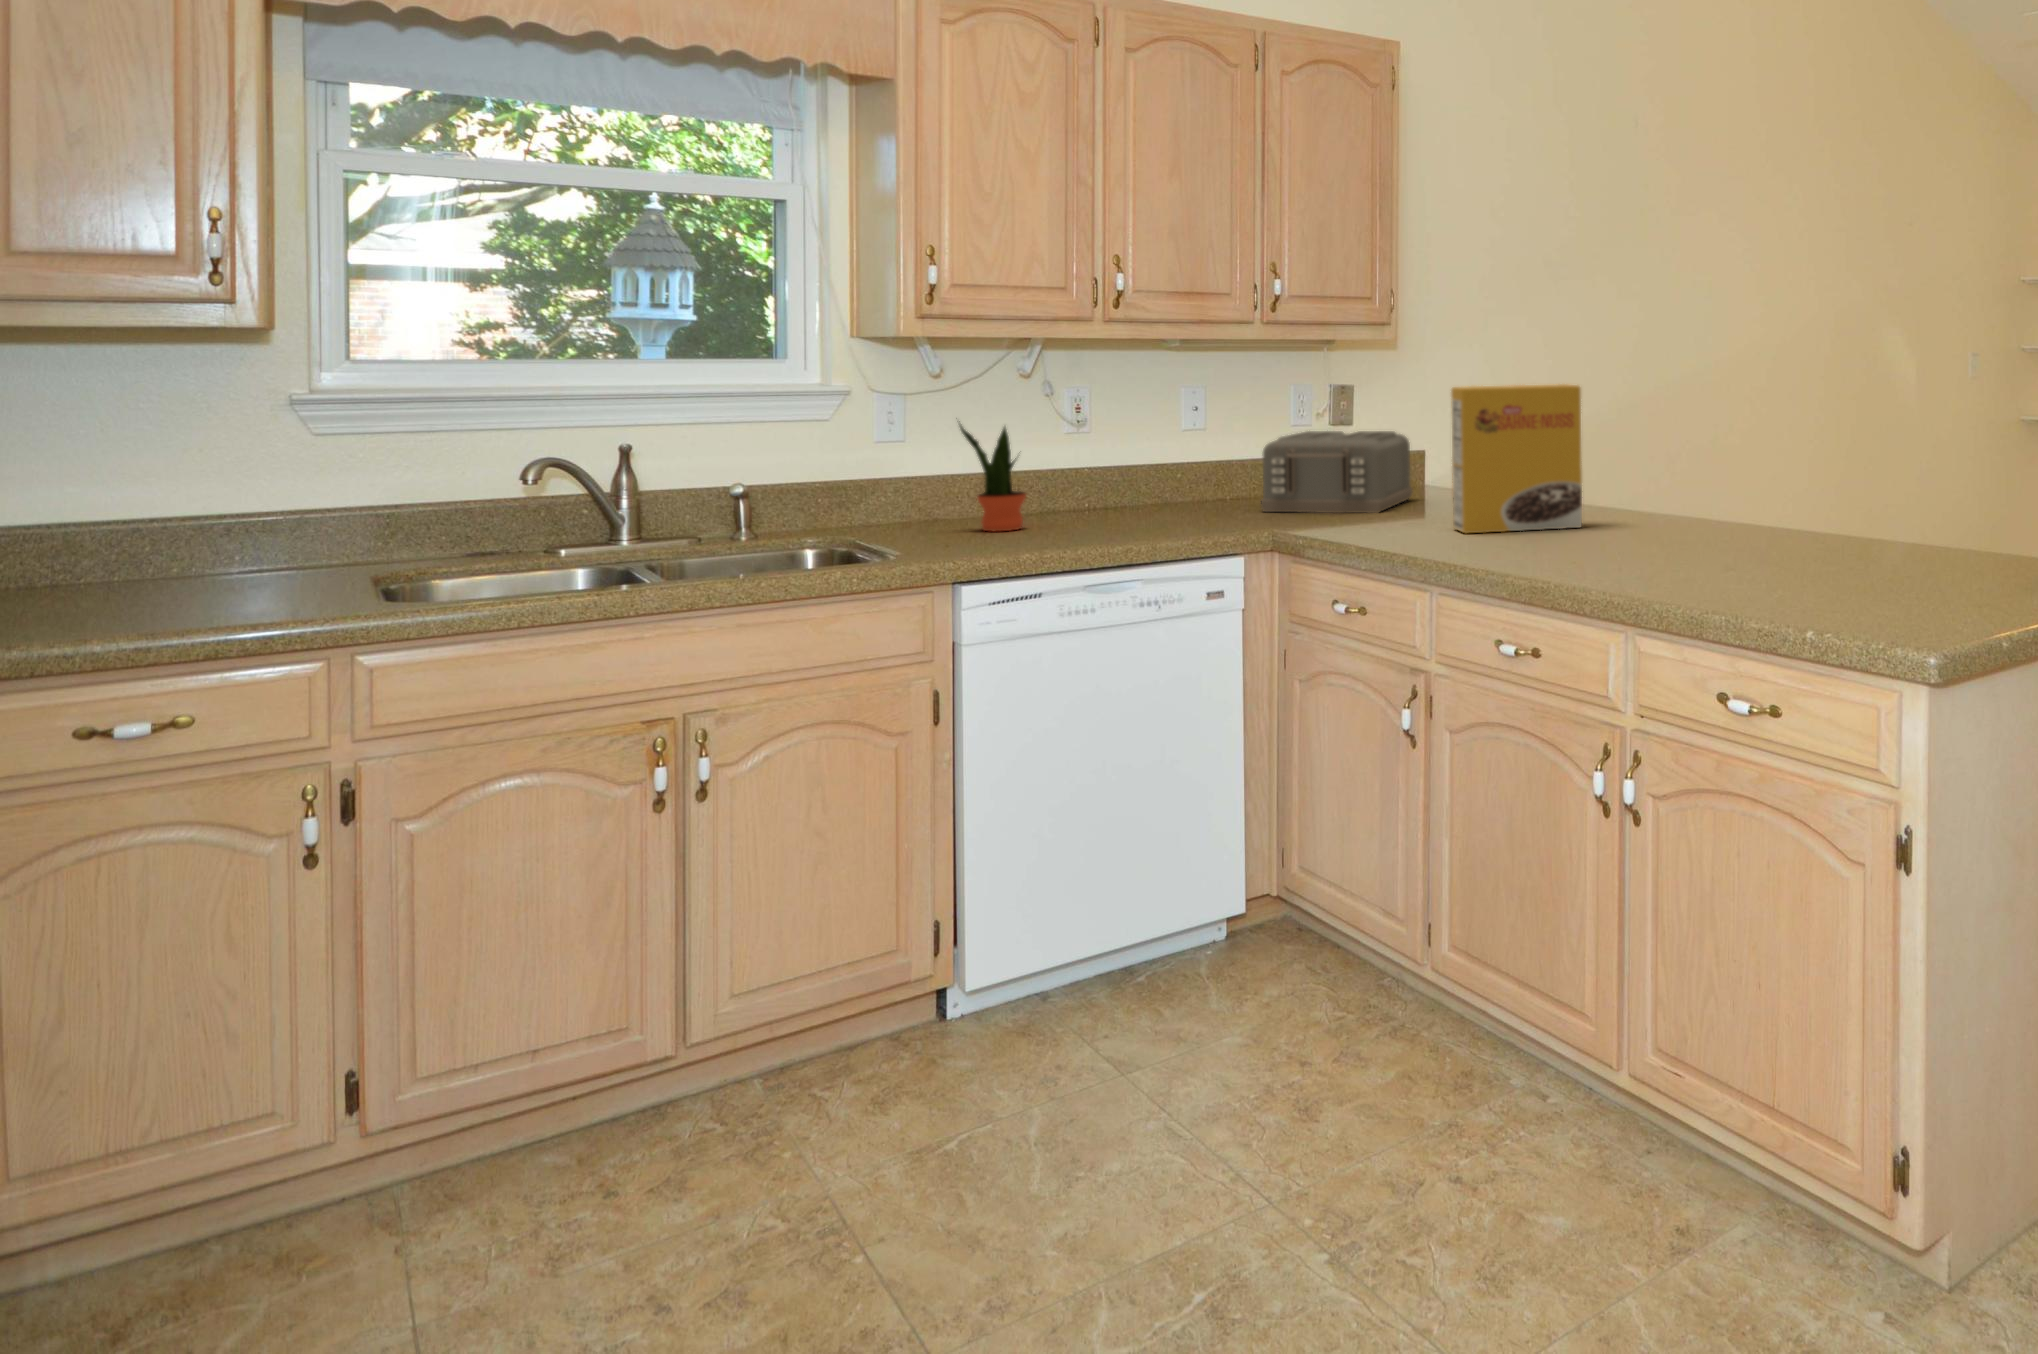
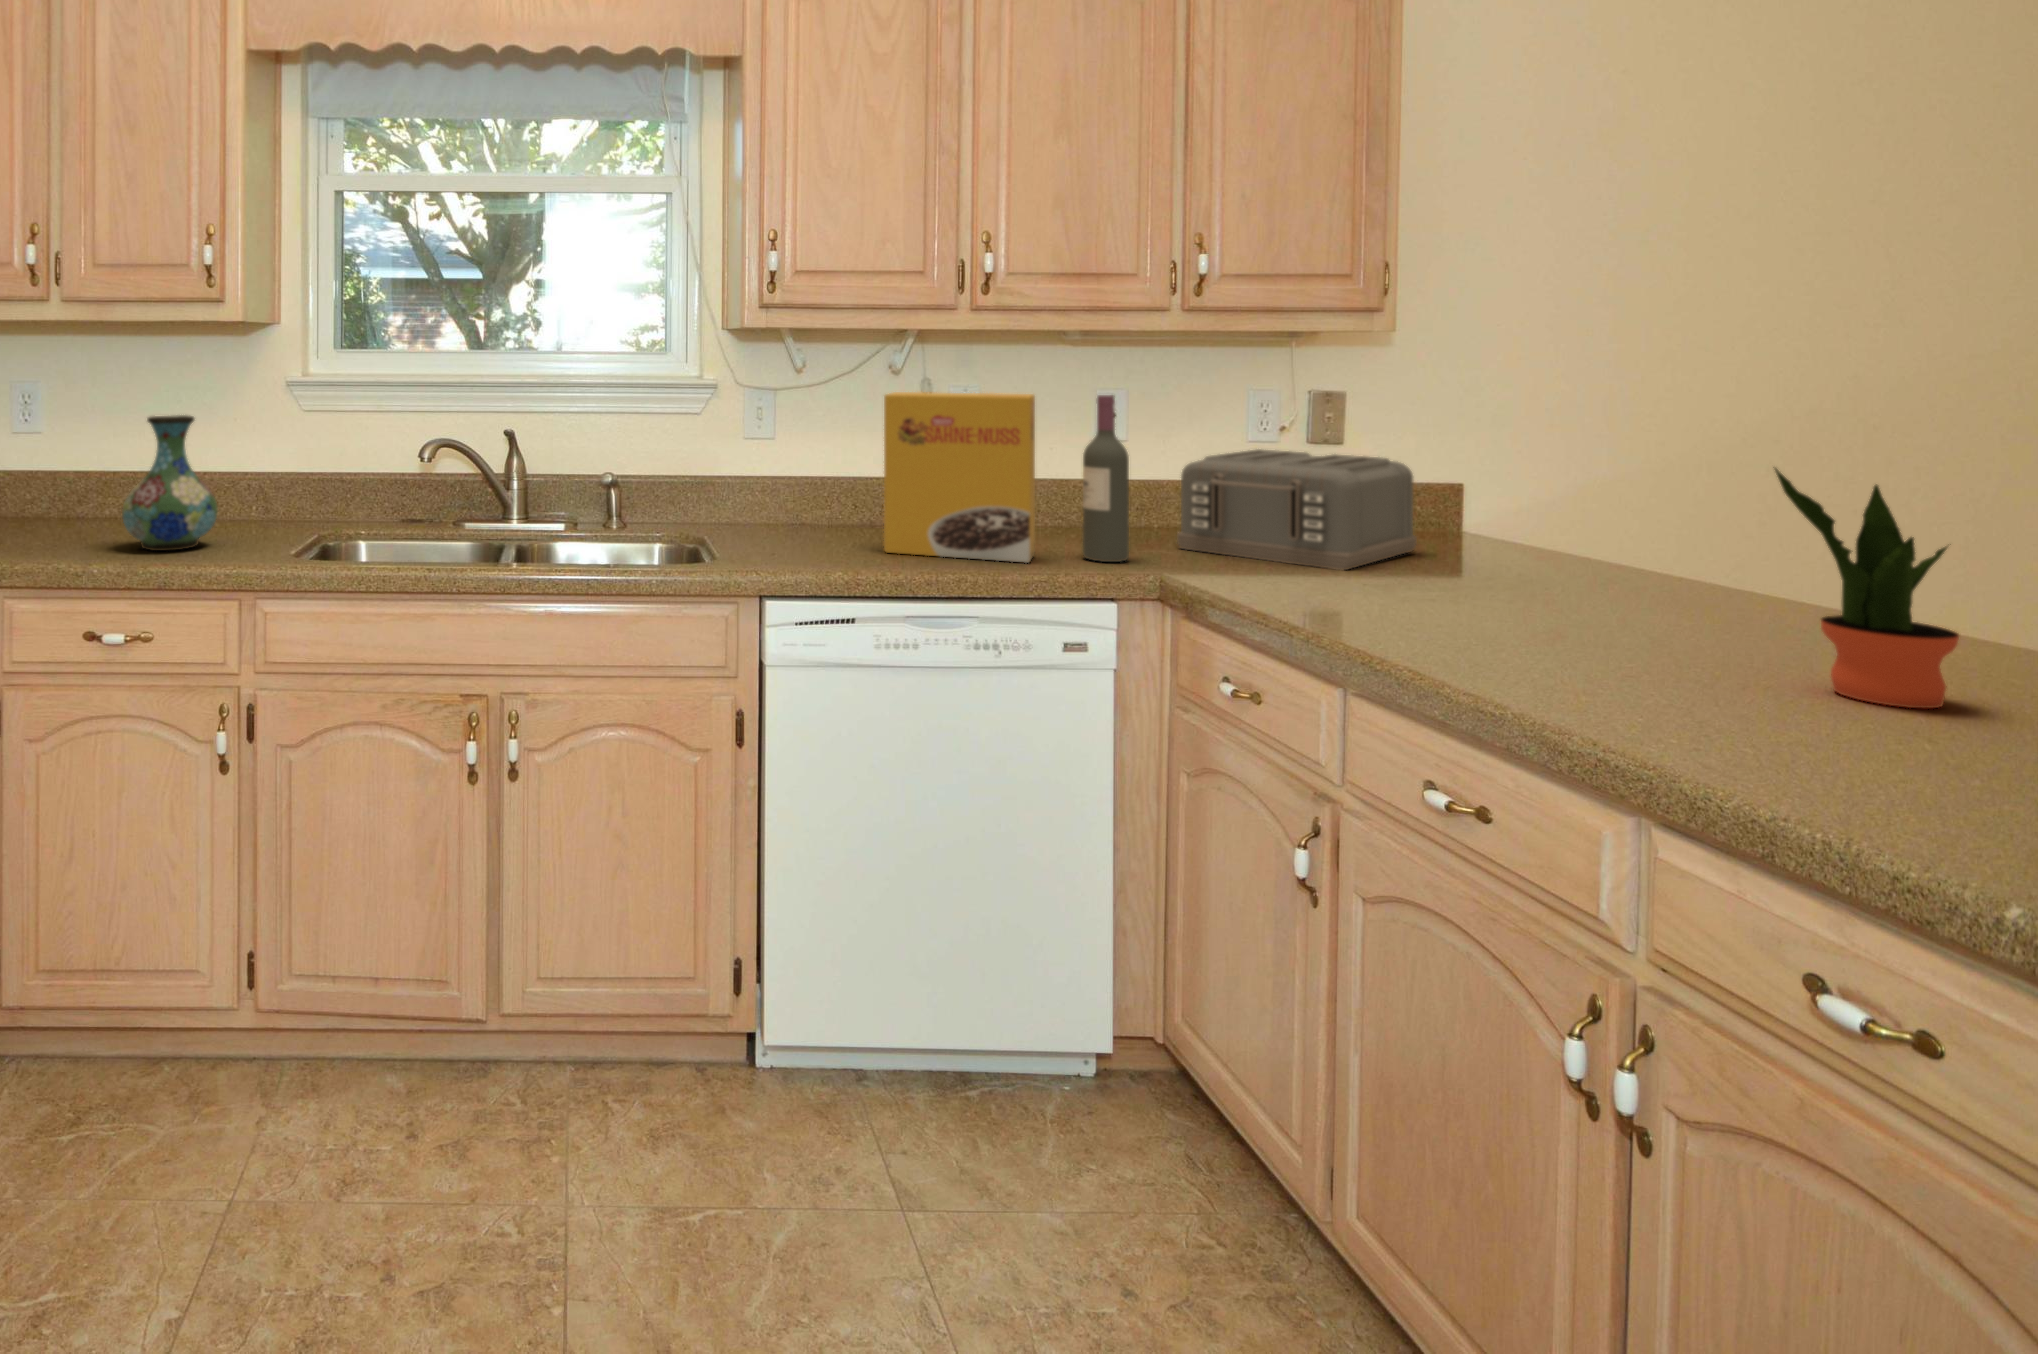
cereal box: present [1451,384,1582,533] -> present [884,392,1035,563]
wine bottle: none [1201,390,1236,524] -> present [1083,395,1129,562]
potted plant: present [959,421,1026,531] -> present [1775,468,1959,708]
vase: none [73,449,234,625] -> present [122,415,218,551]

